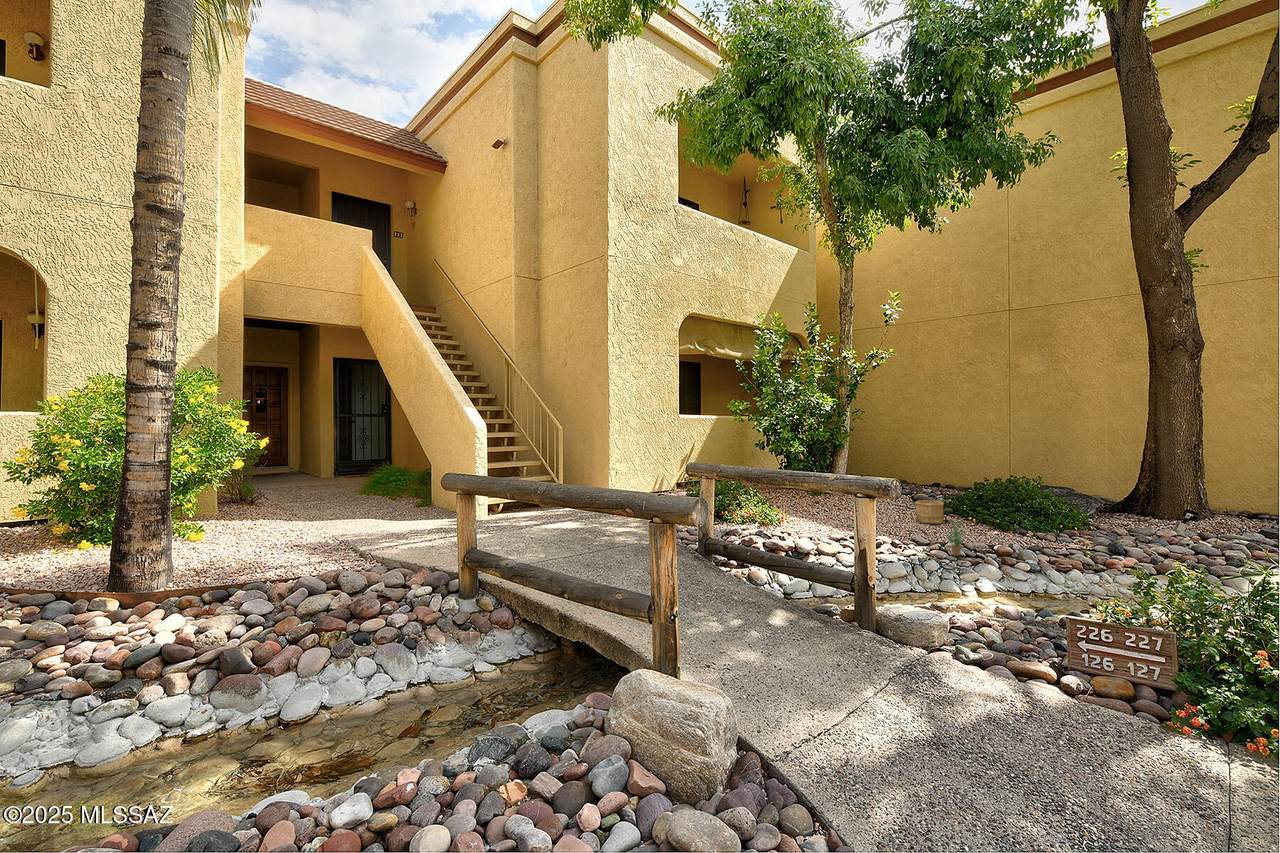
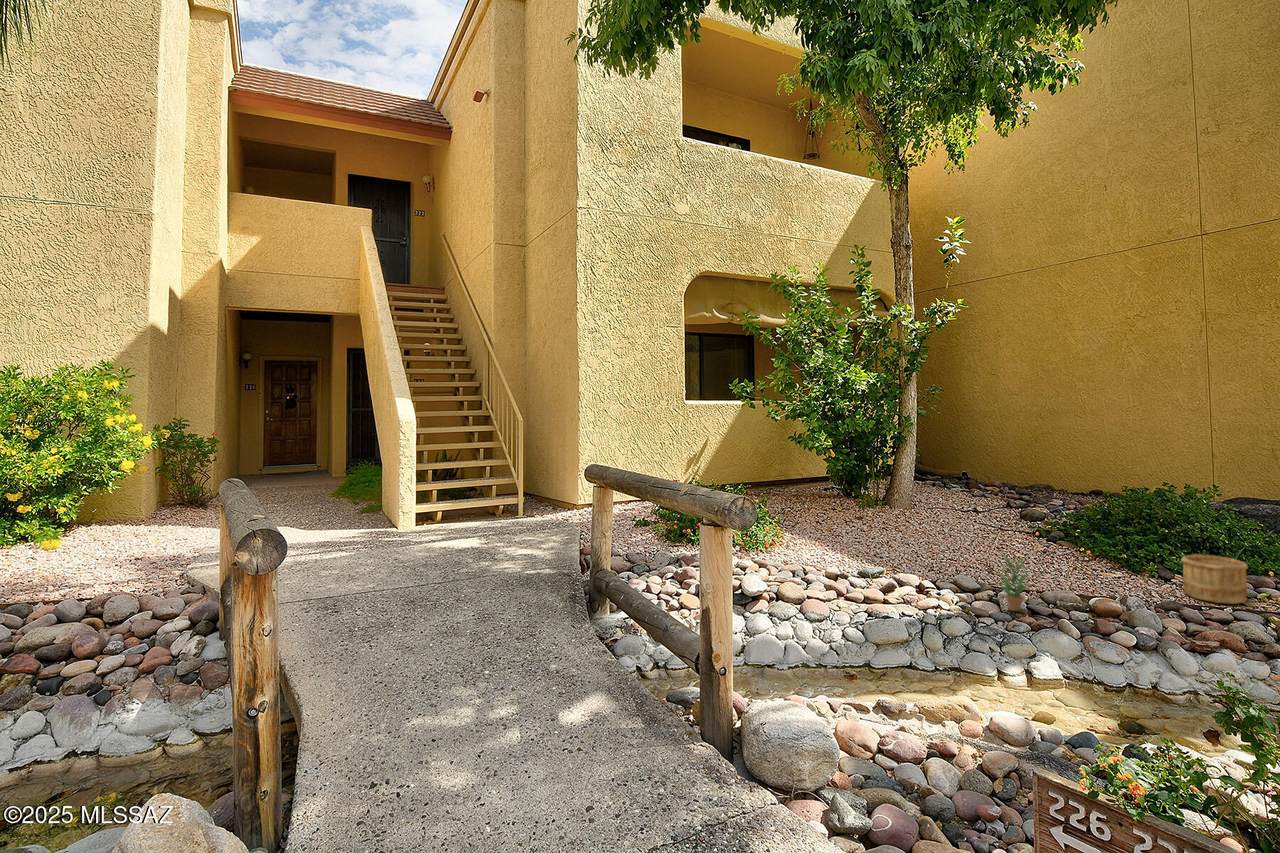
wooden bucket: present [915,500,944,524] -> present [1181,555,1248,604]

